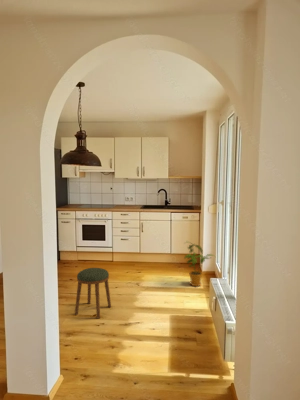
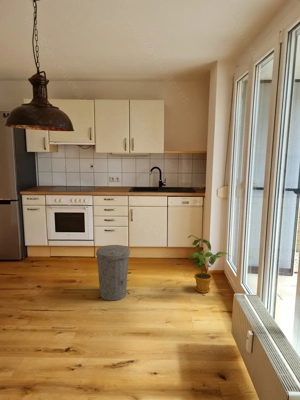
trash can: none [114,248,139,289] -> present [96,245,130,301]
stool: present [75,268,111,318] -> none [41,280,94,356]

